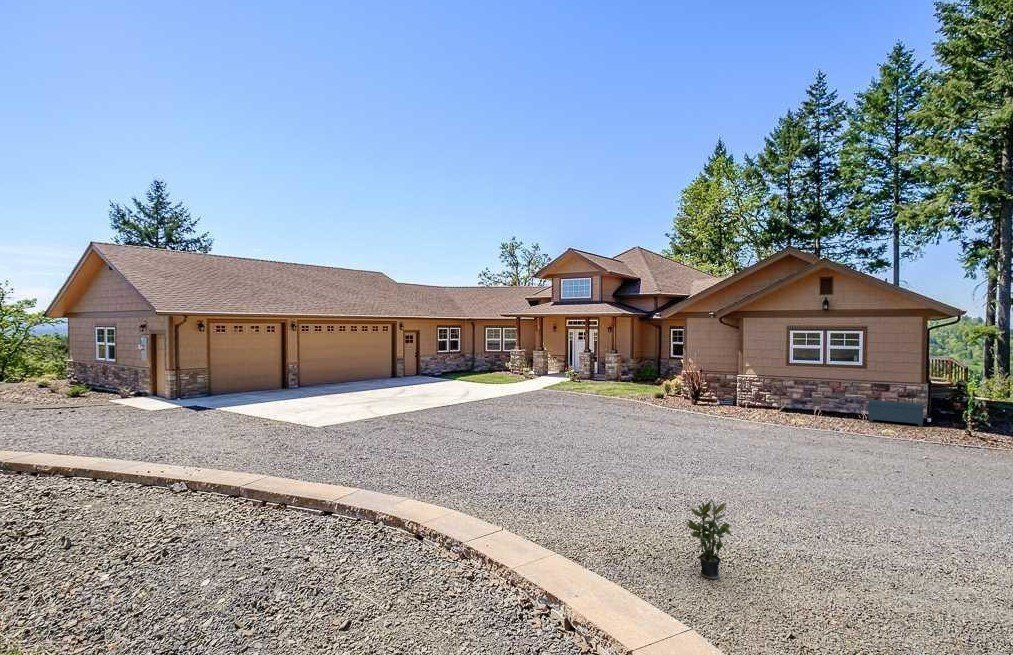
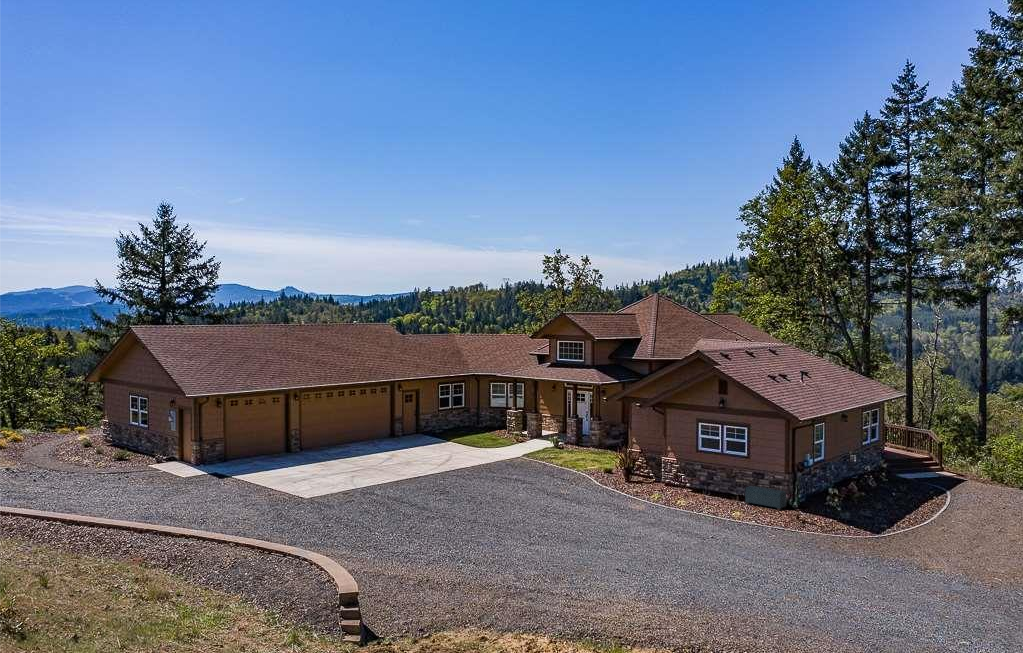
potted plant: present [687,499,731,579] -> none [464,559,484,596]

